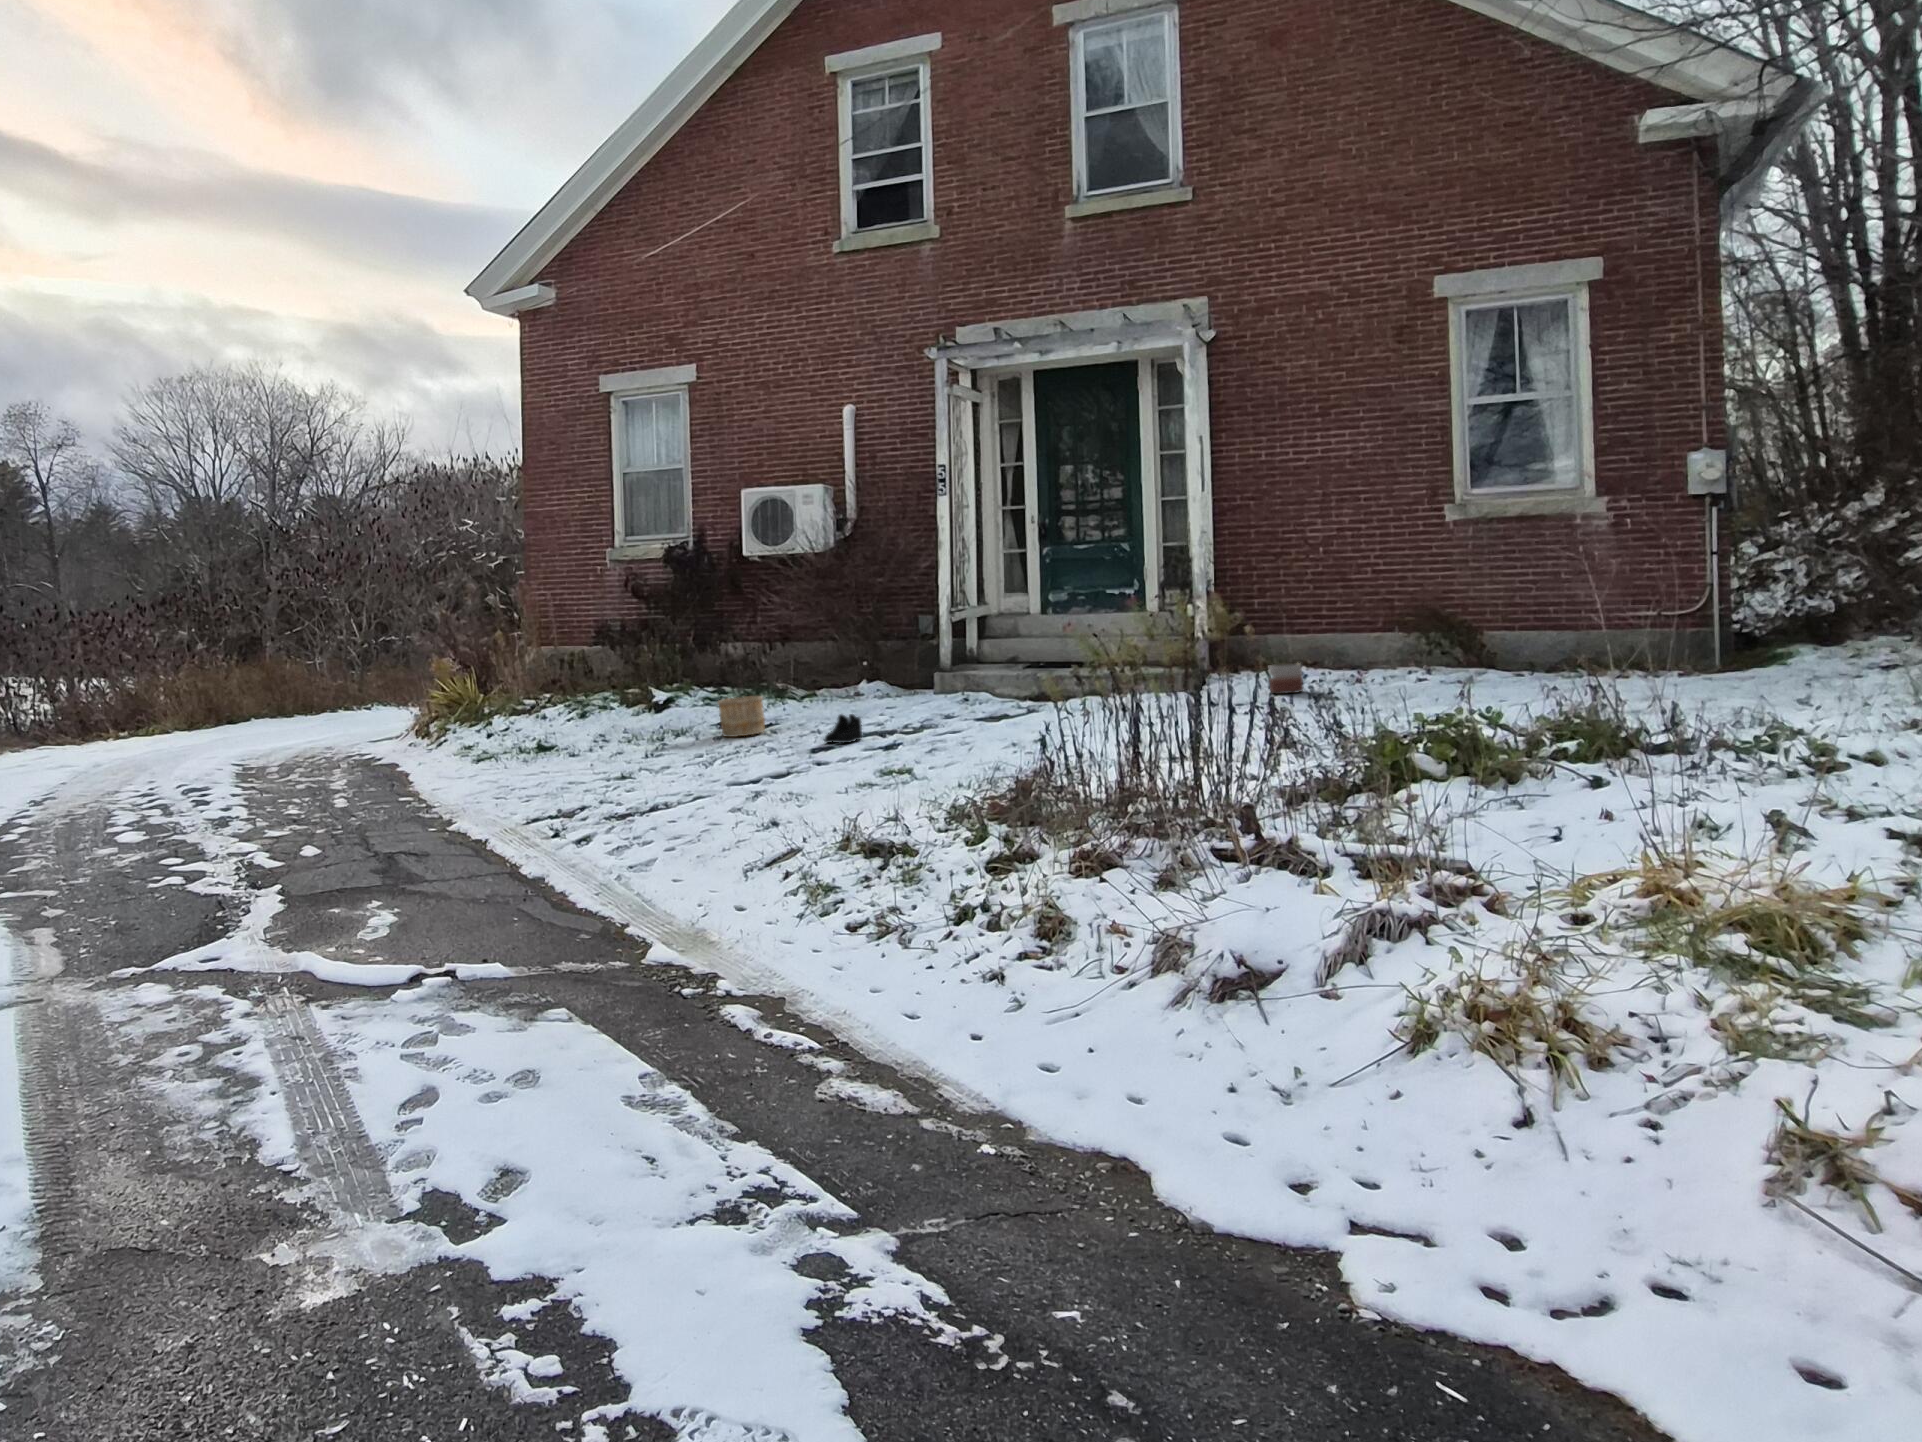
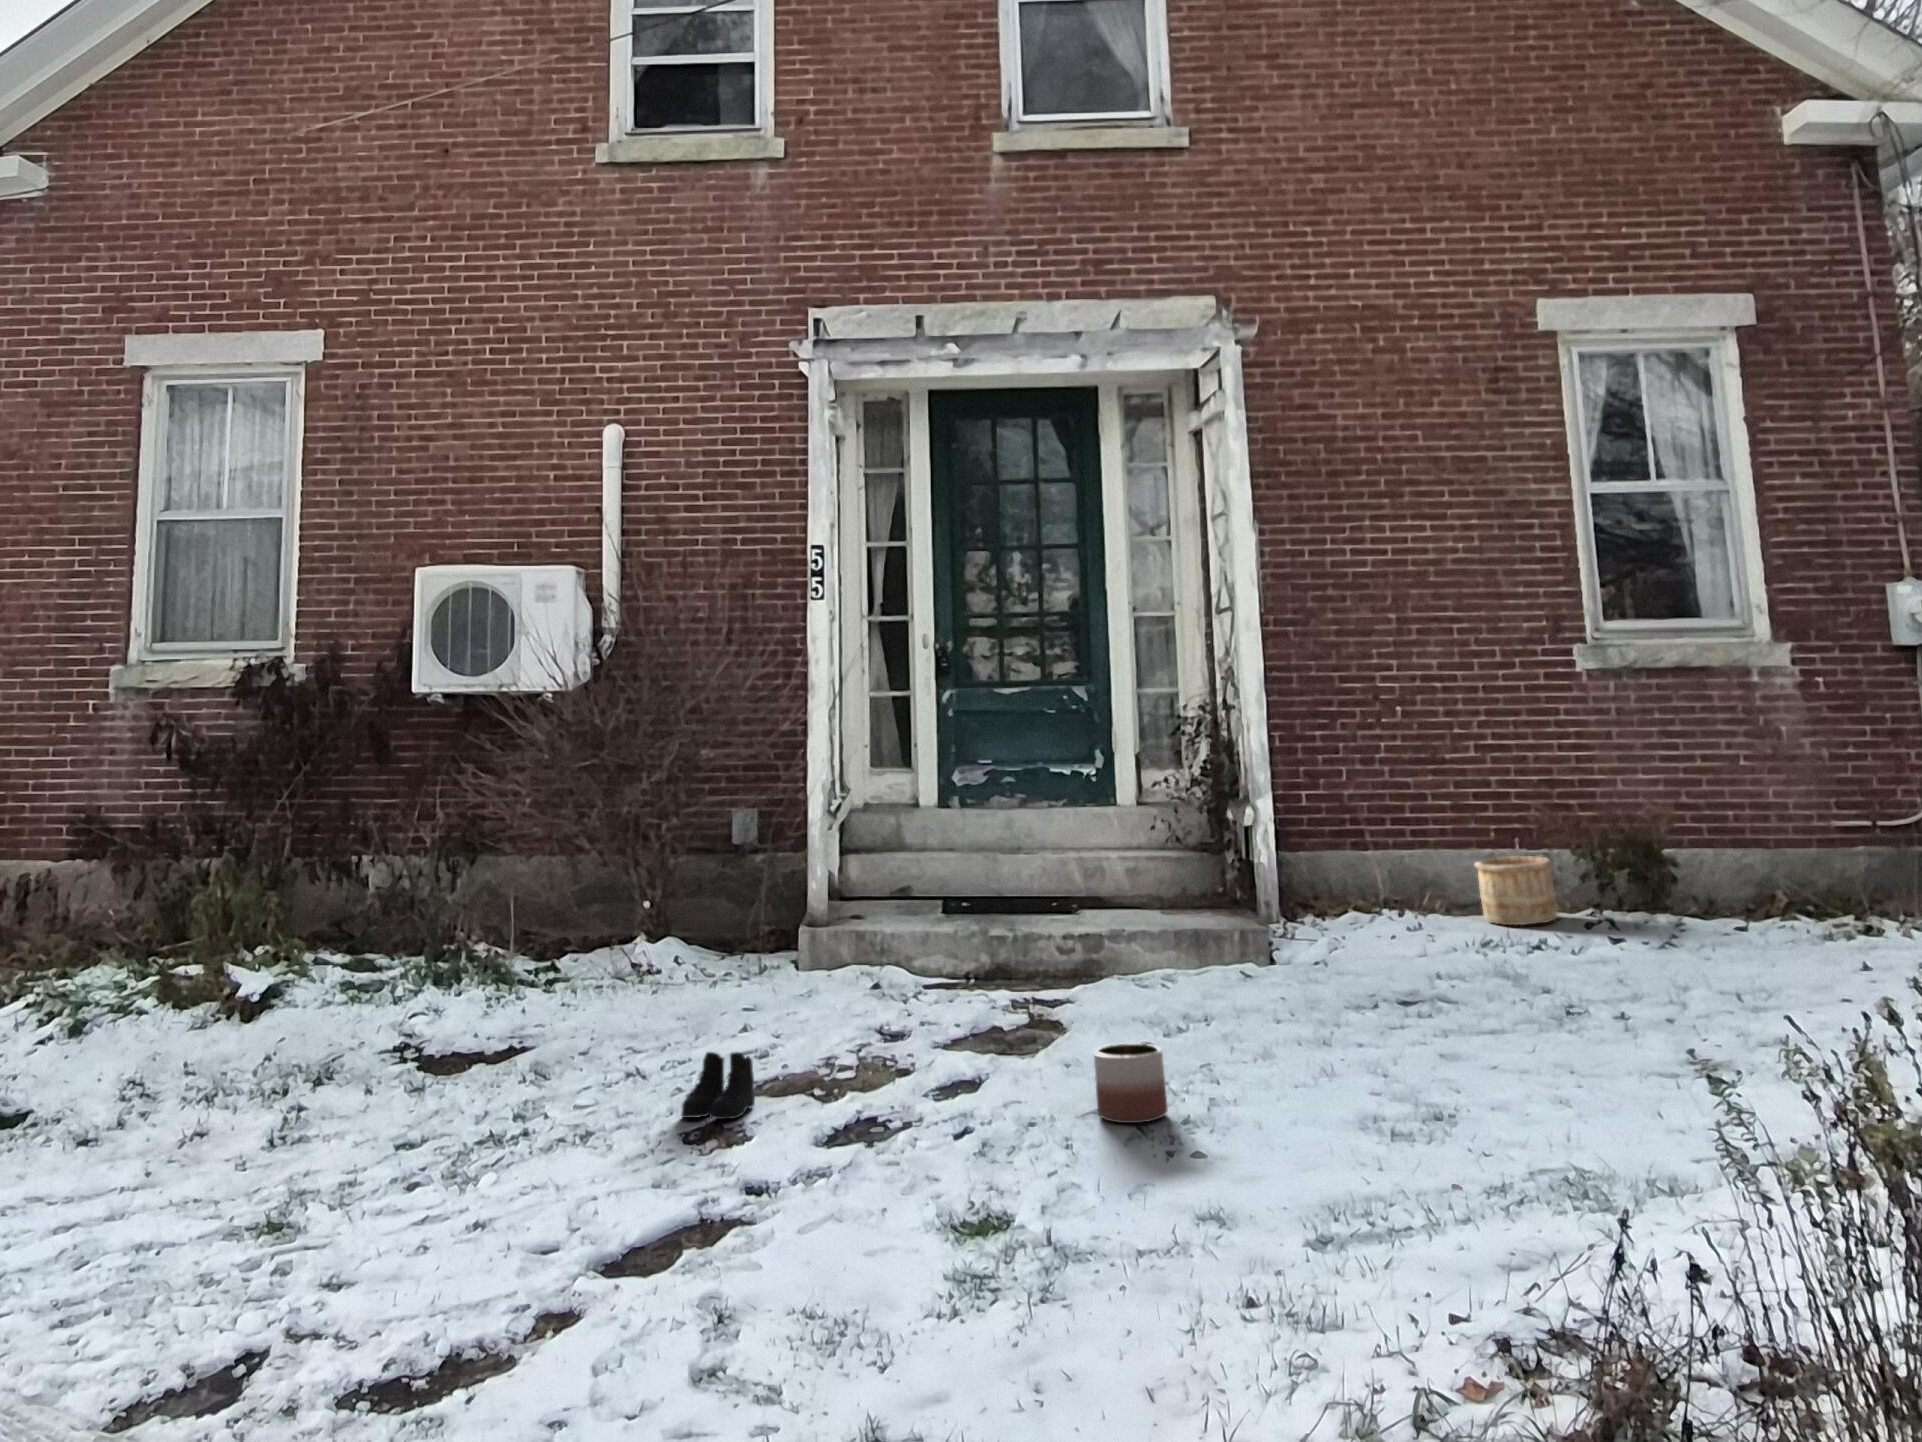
planter: present [1268,663,1303,694] -> present [1094,1043,1168,1123]
wooden bucket: present [718,696,765,737] -> present [1475,856,1557,925]

